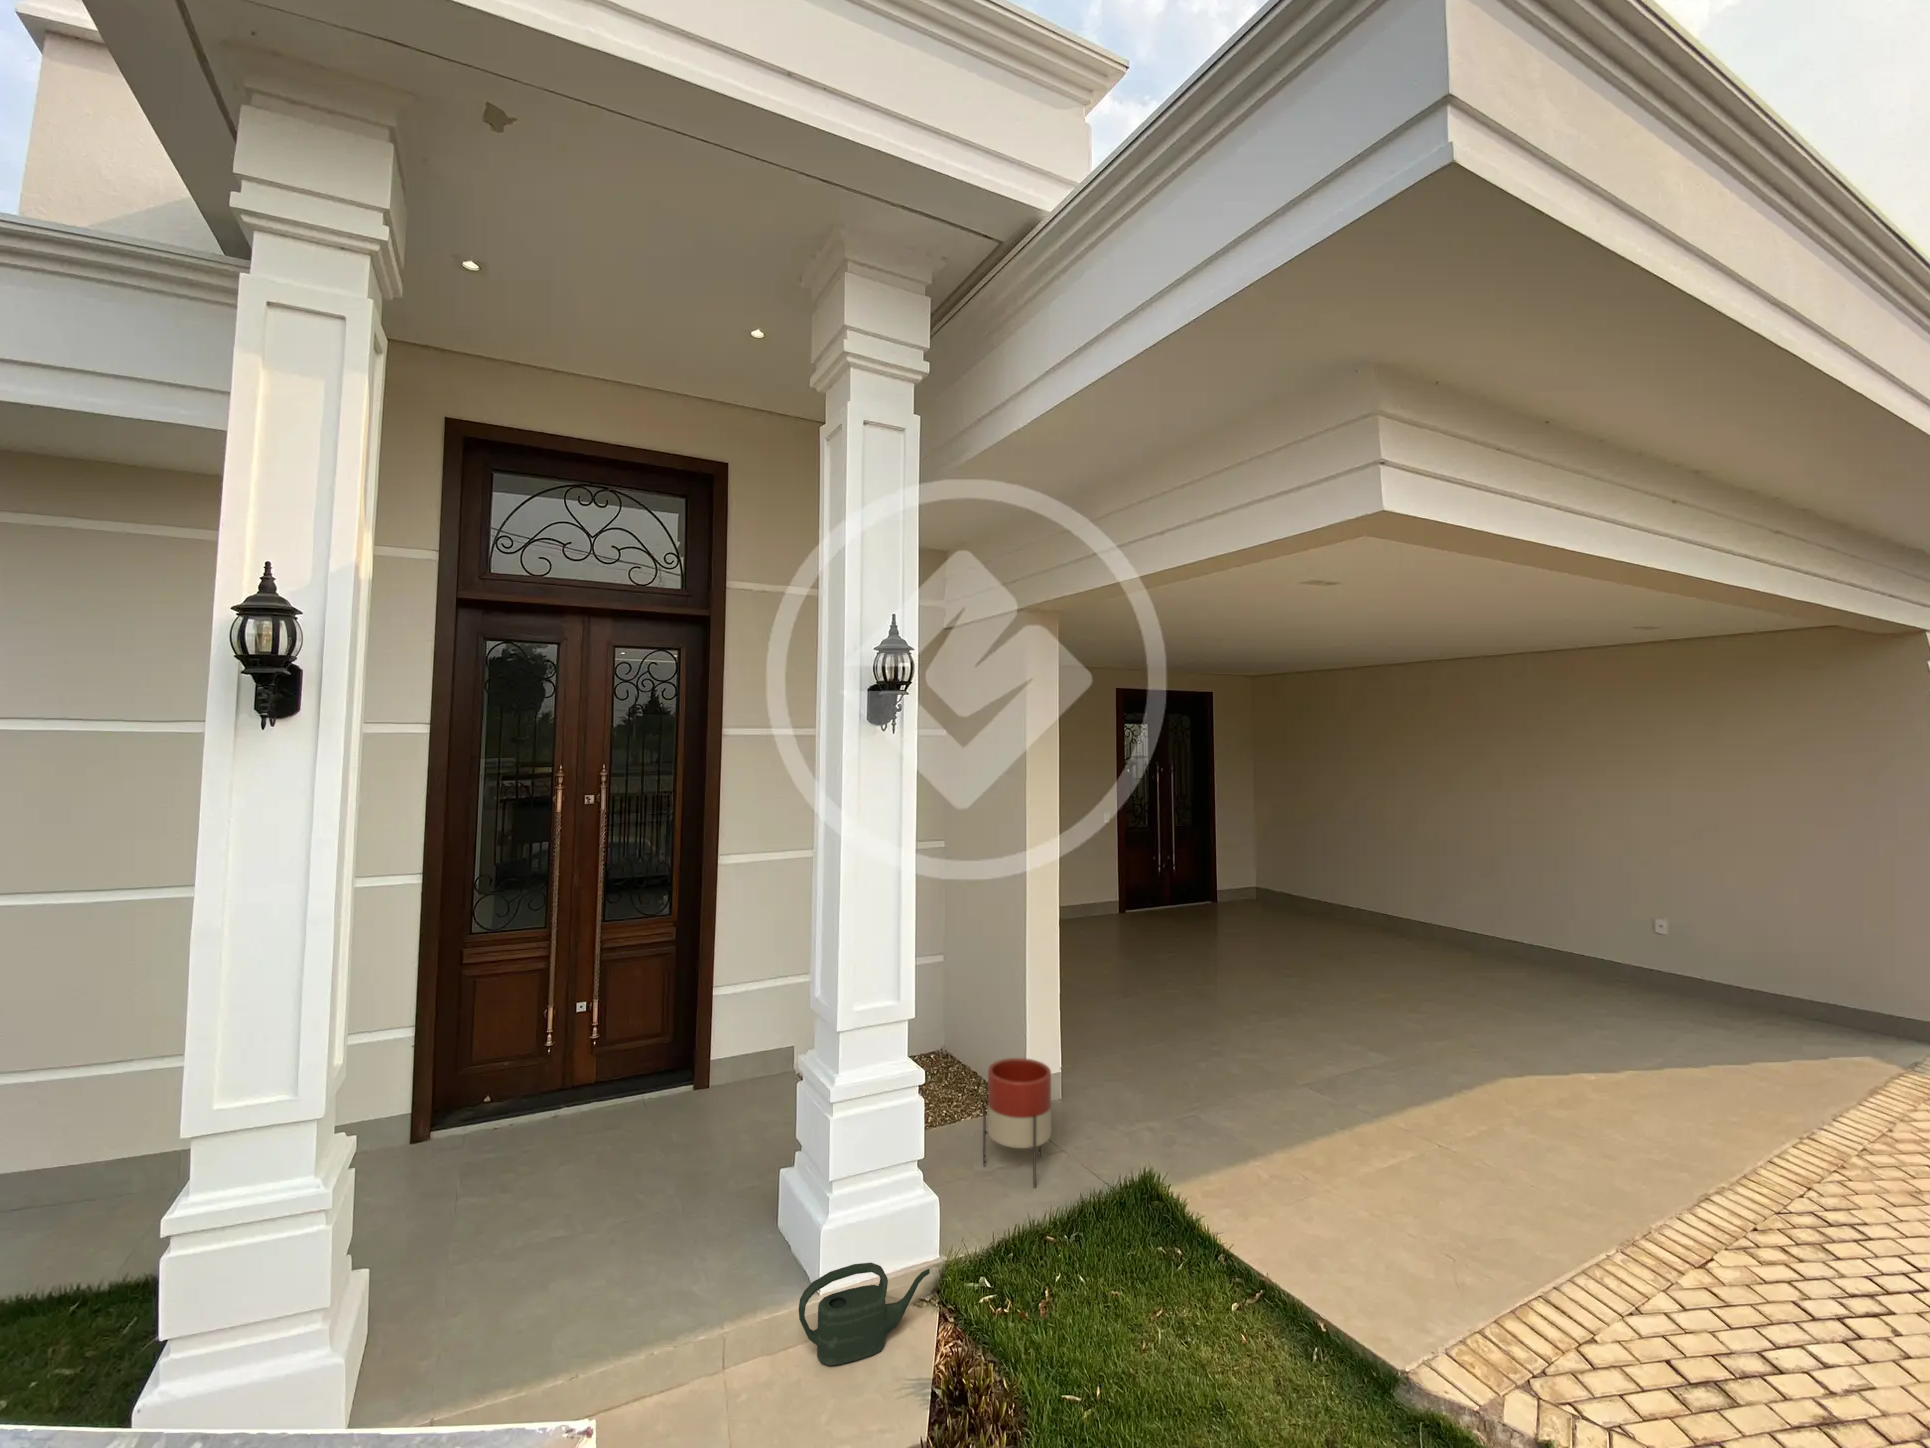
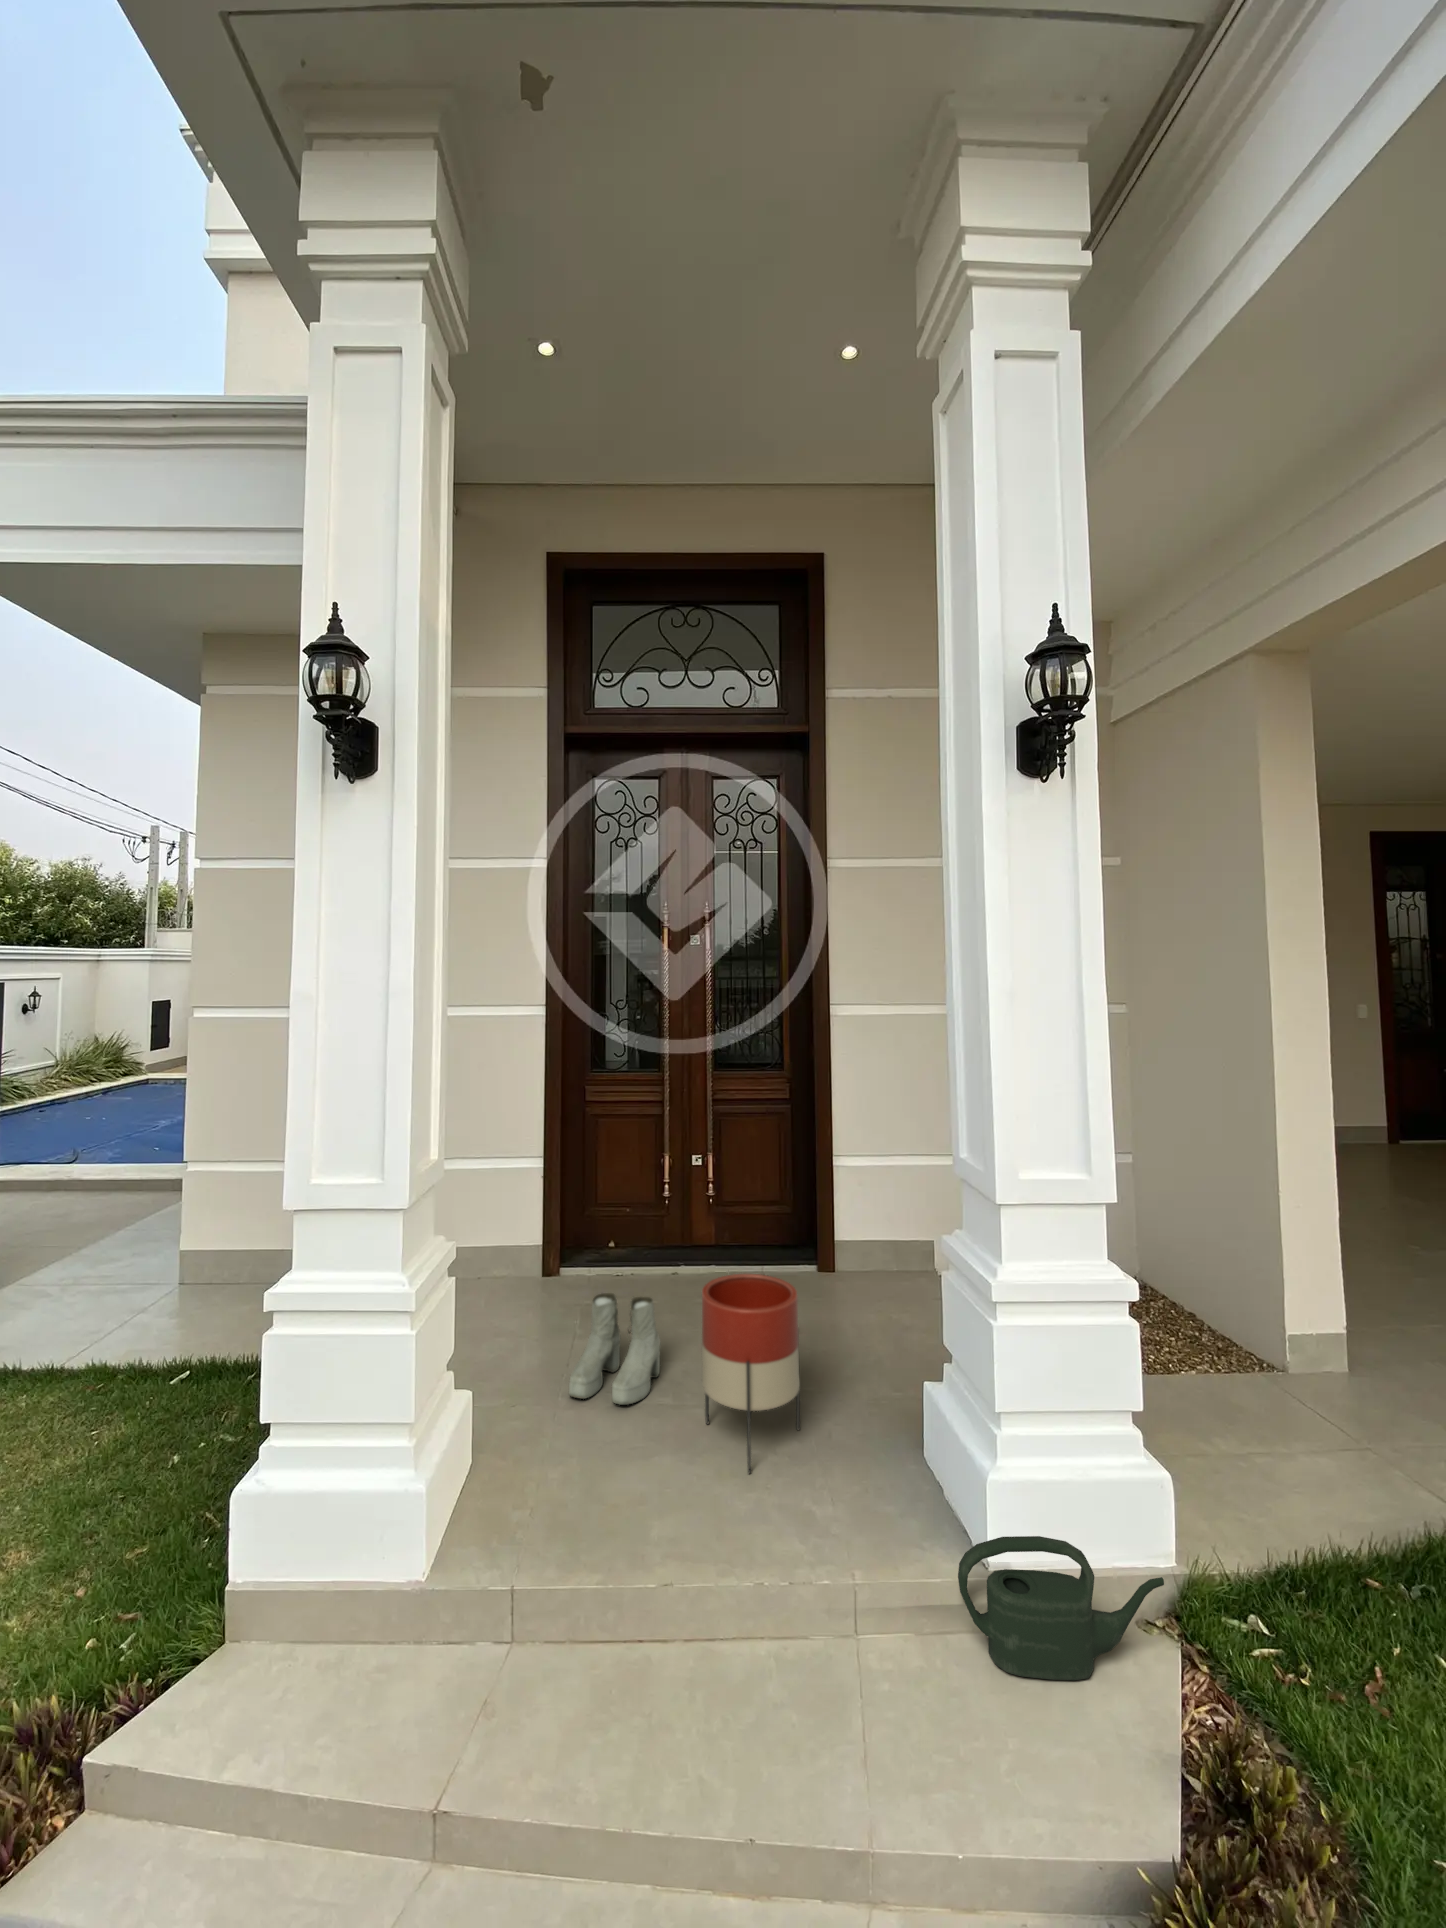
planter: present [983,1058,1051,1187] -> present [702,1274,800,1474]
boots: none [454,1145,548,1255] -> present [569,1293,661,1405]

